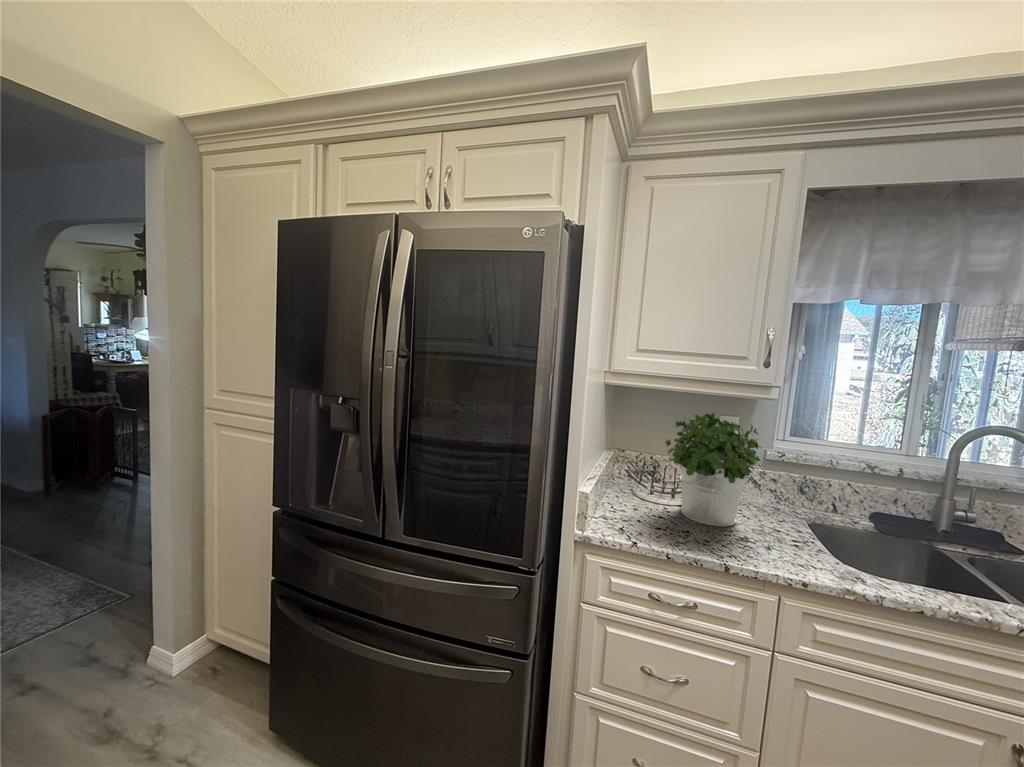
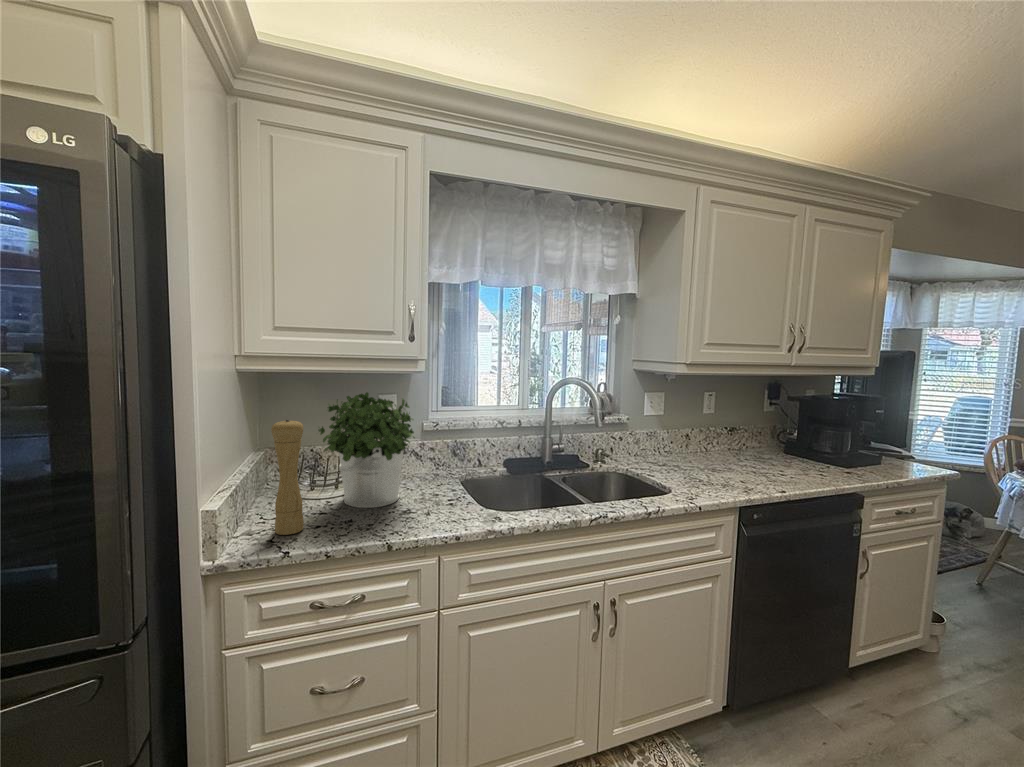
pepper mill: none [624,429,657,529] -> present [271,419,304,535]

